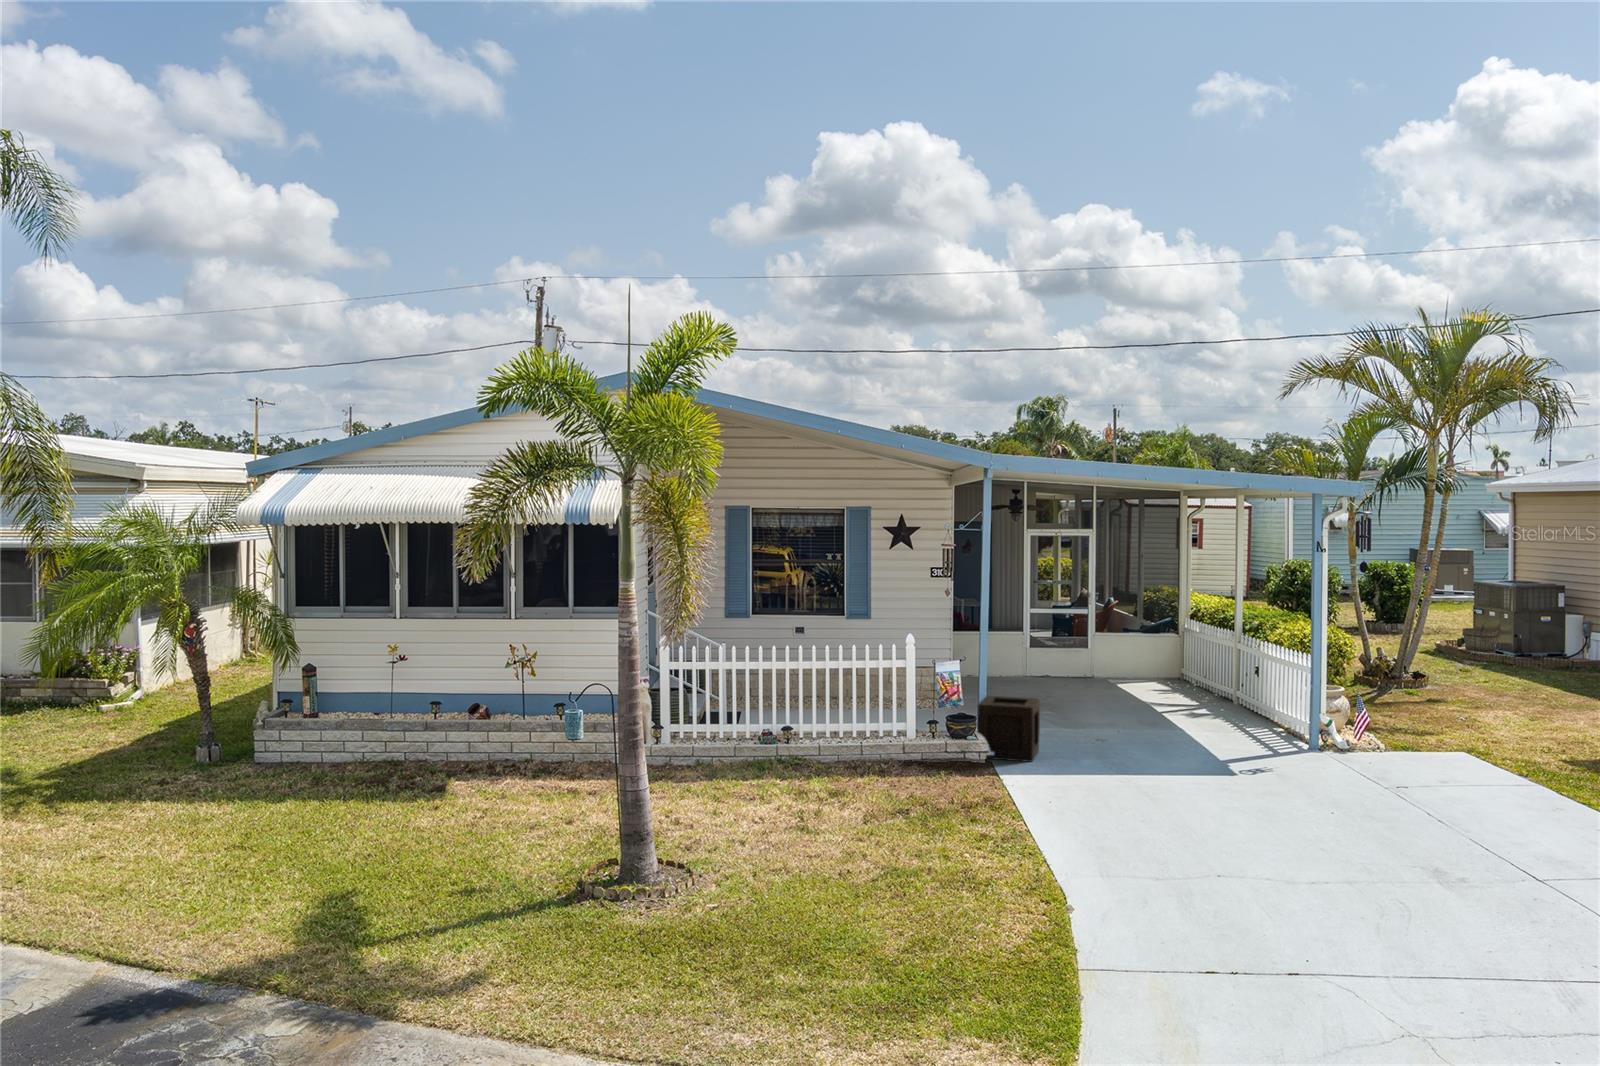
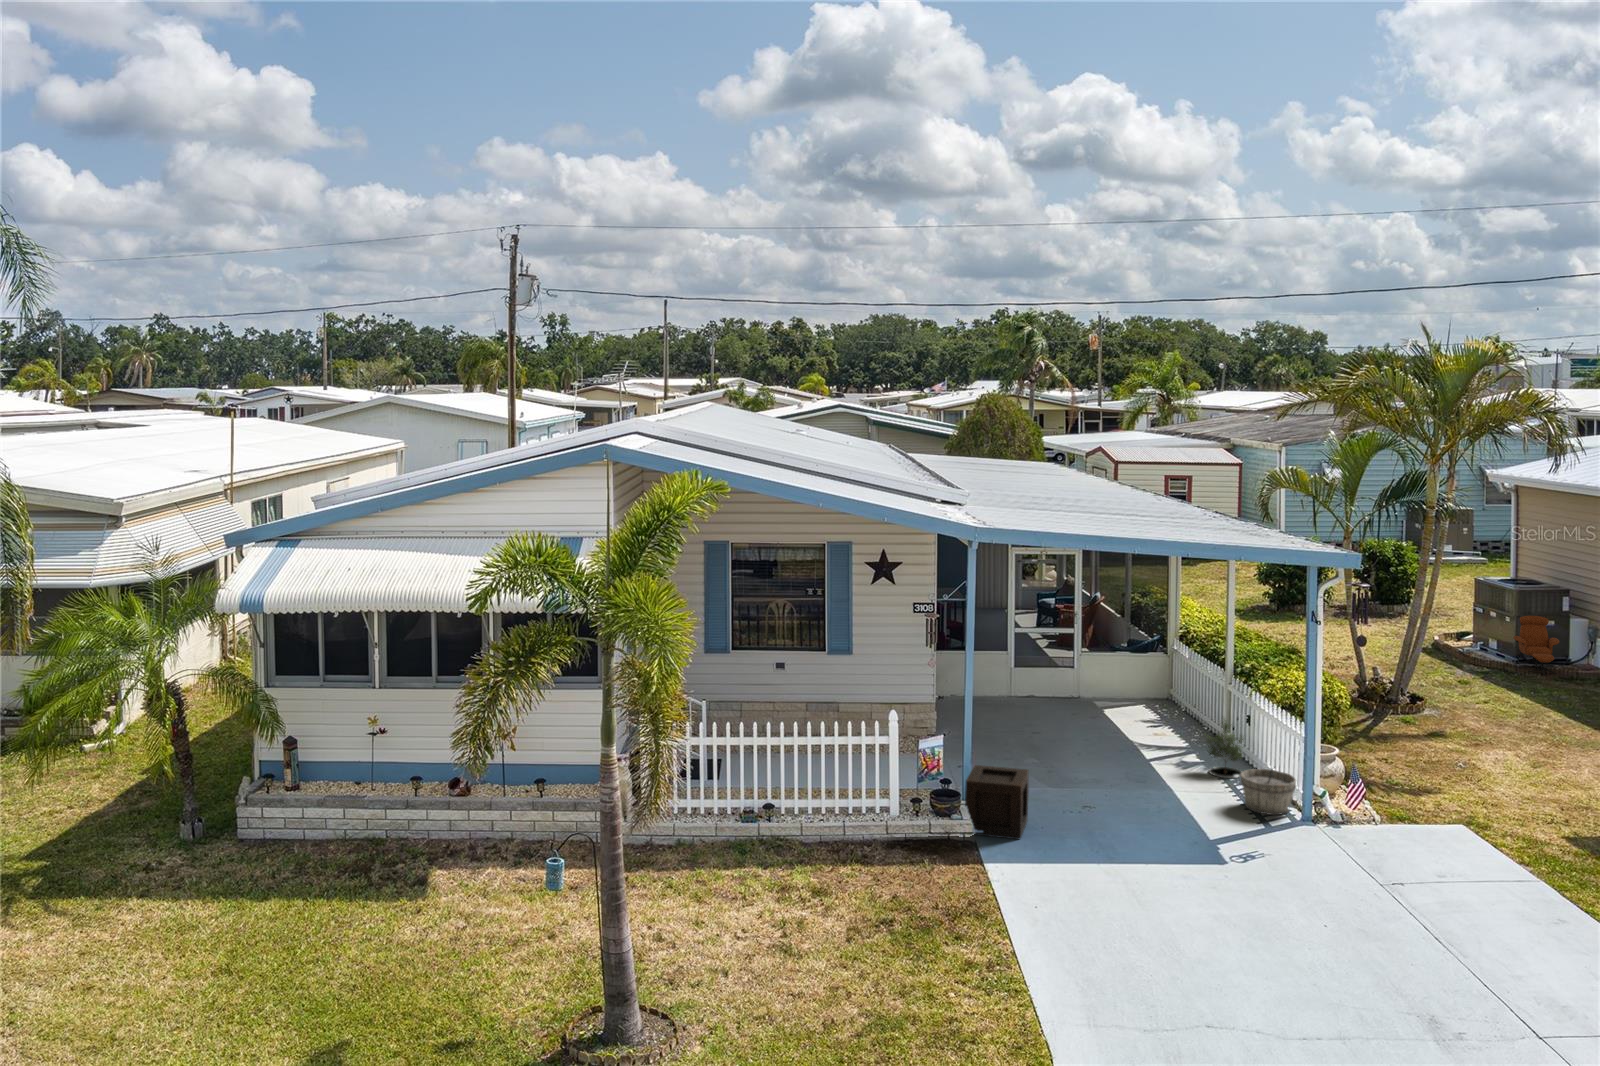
lounge chair: none [1518,610,1565,665] -> present [1513,616,1559,675]
wooden bucket: present [1462,623,1499,652] -> present [1241,767,1296,815]
potted tree: none [1211,665,1253,726] -> present [1207,722,1243,778]

